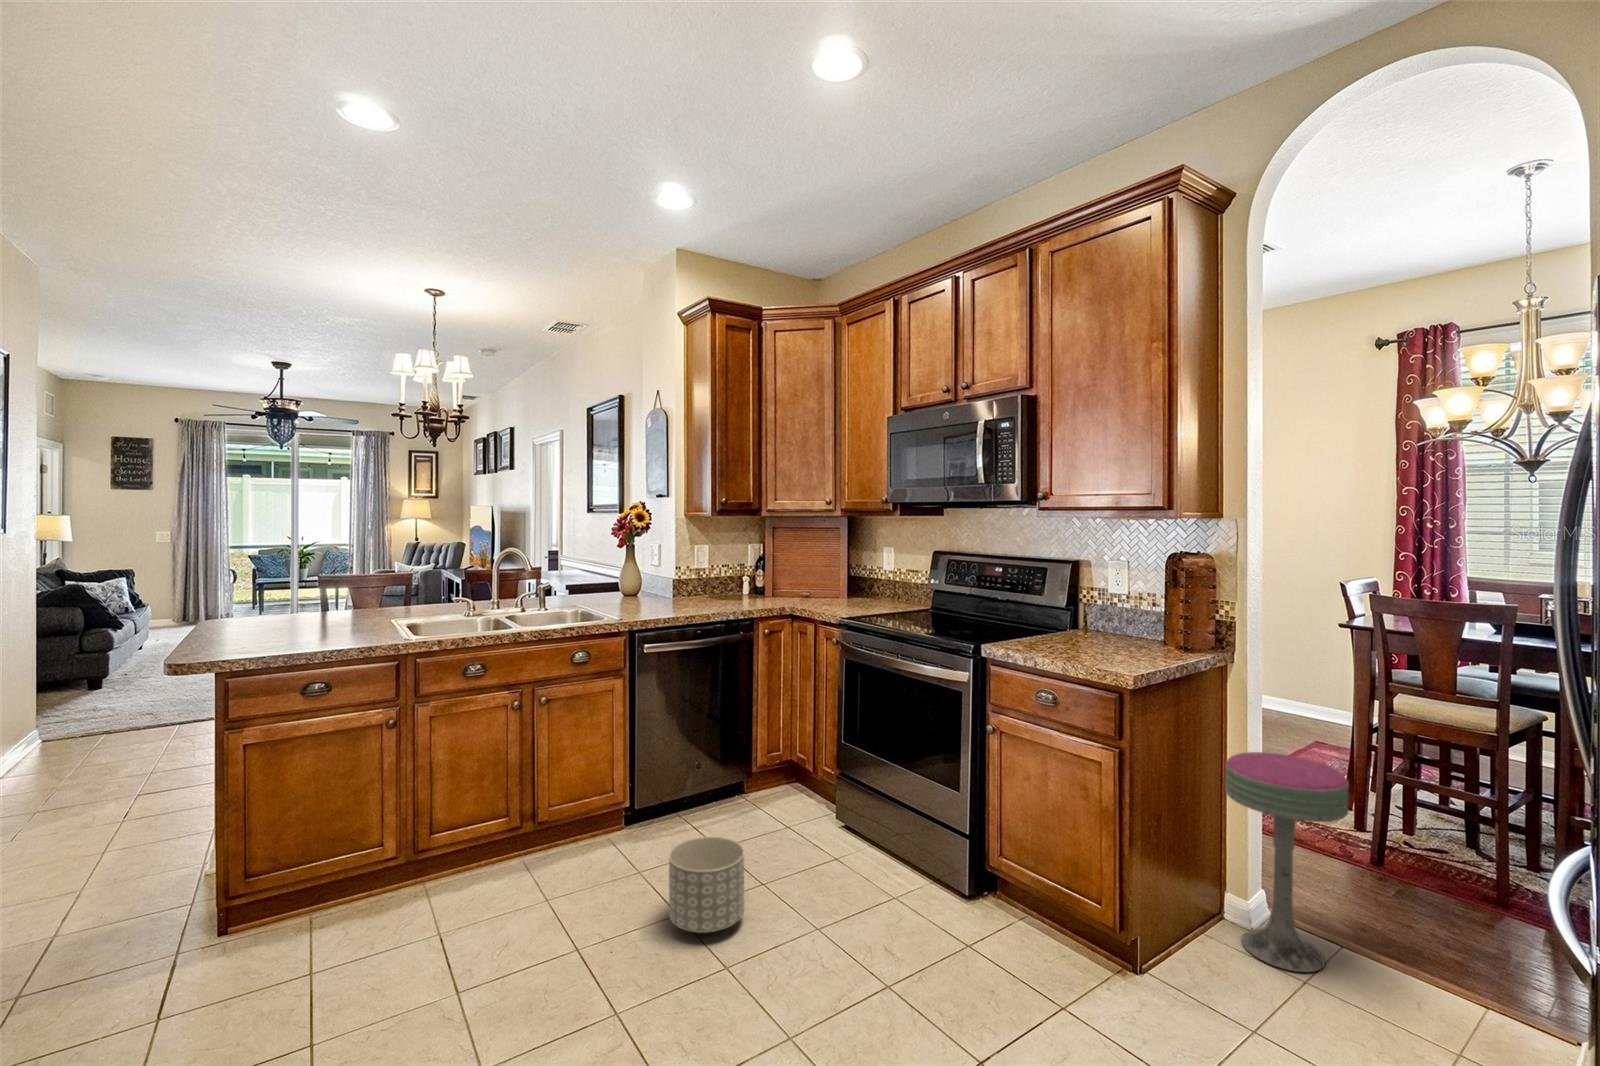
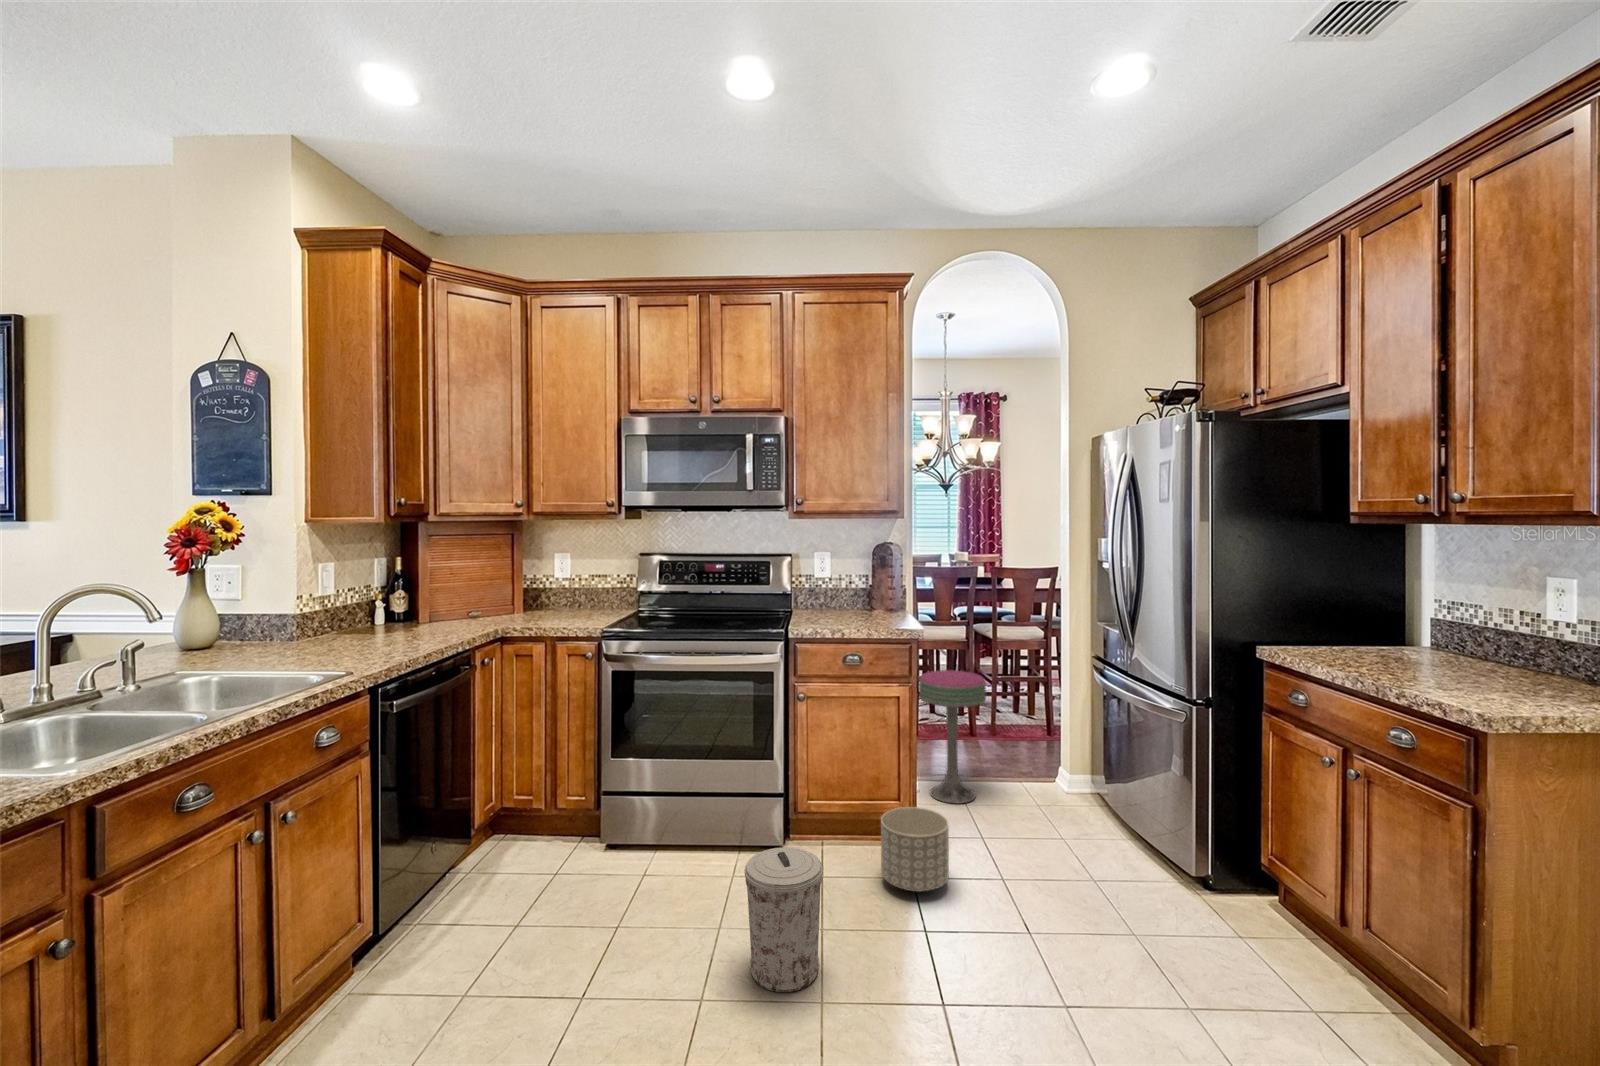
planter: present [669,837,744,933] -> present [881,807,949,892]
trash can: none [758,855,838,1002] -> present [744,847,823,992]

